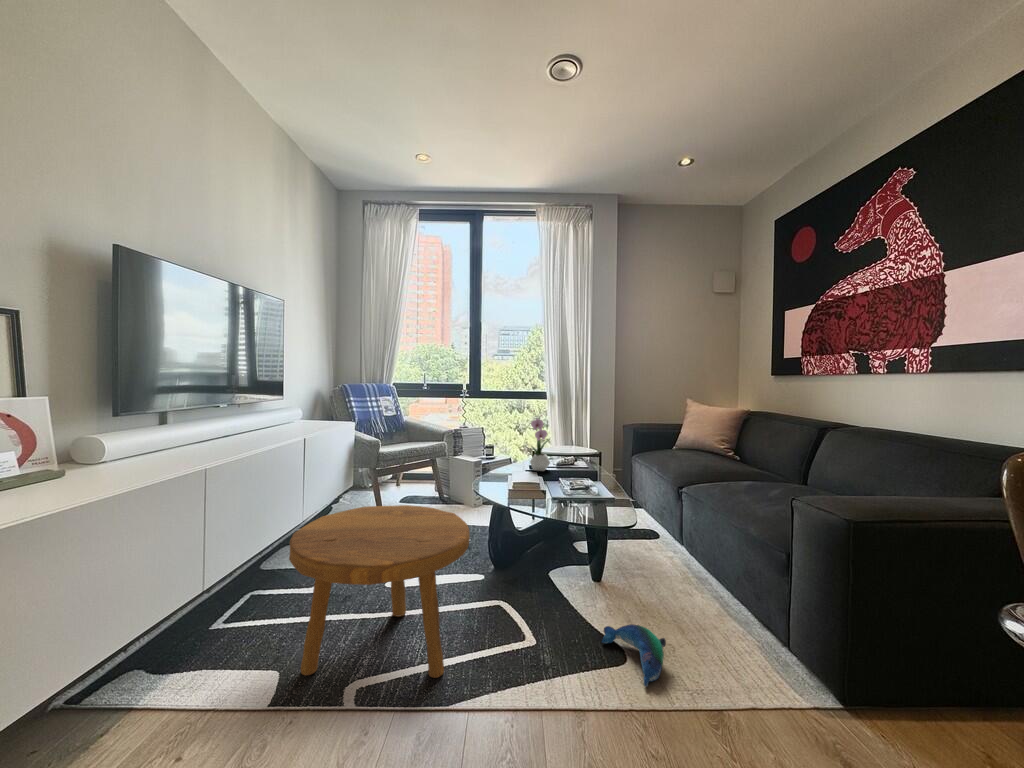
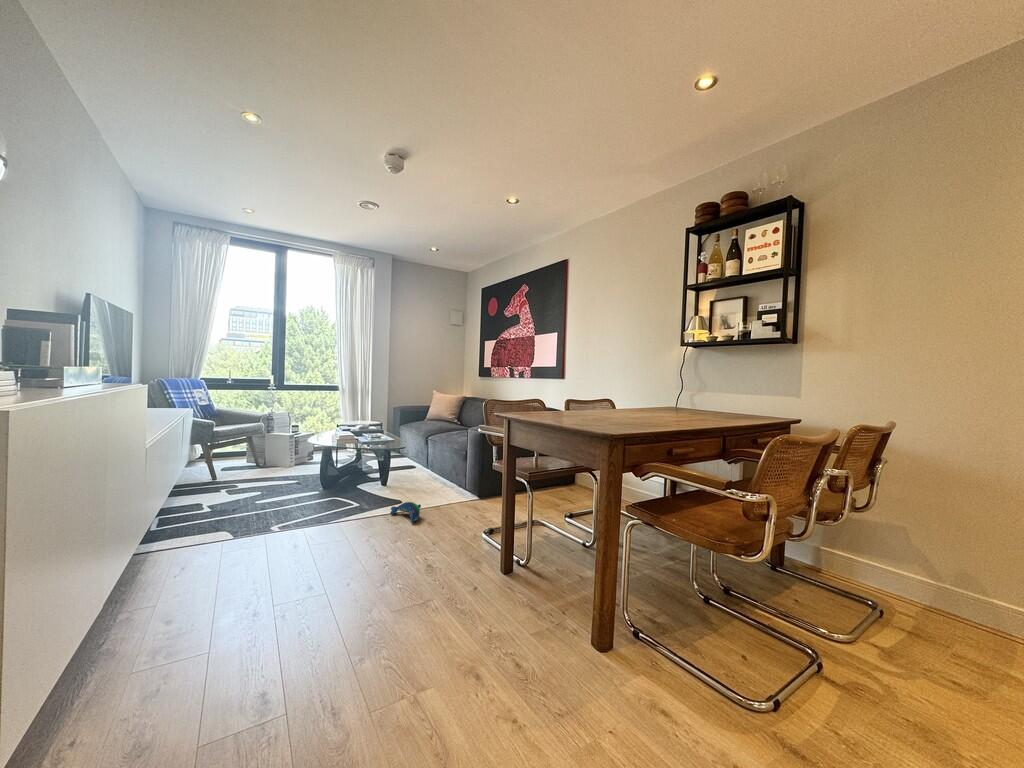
flower arrangement: present [530,410,550,471] -> none [338,399,352,437]
footstool: present [289,505,470,678] -> none [207,460,322,555]

